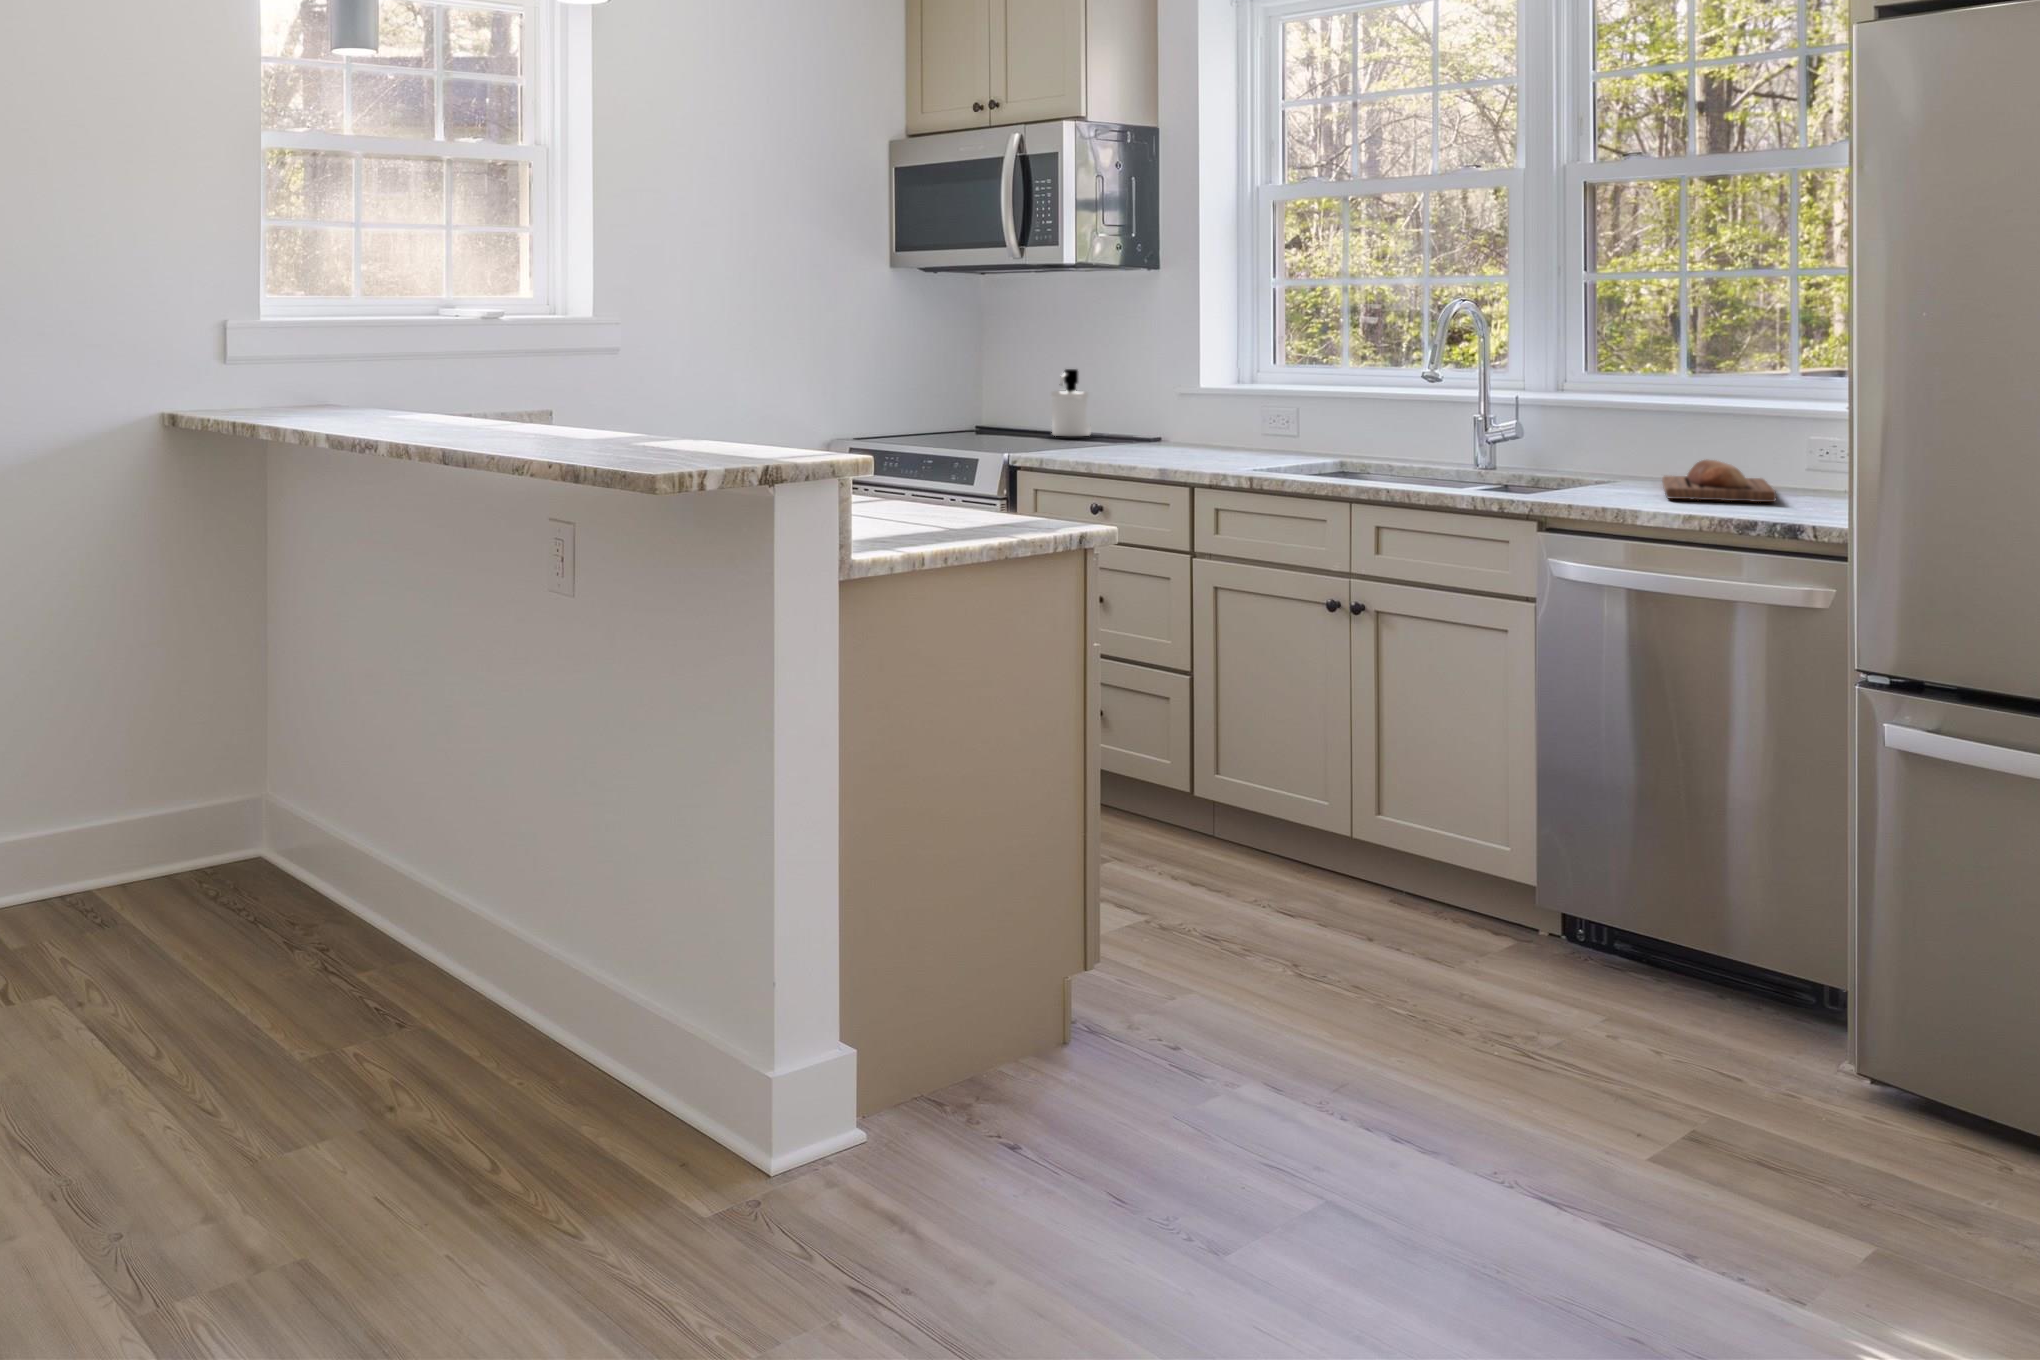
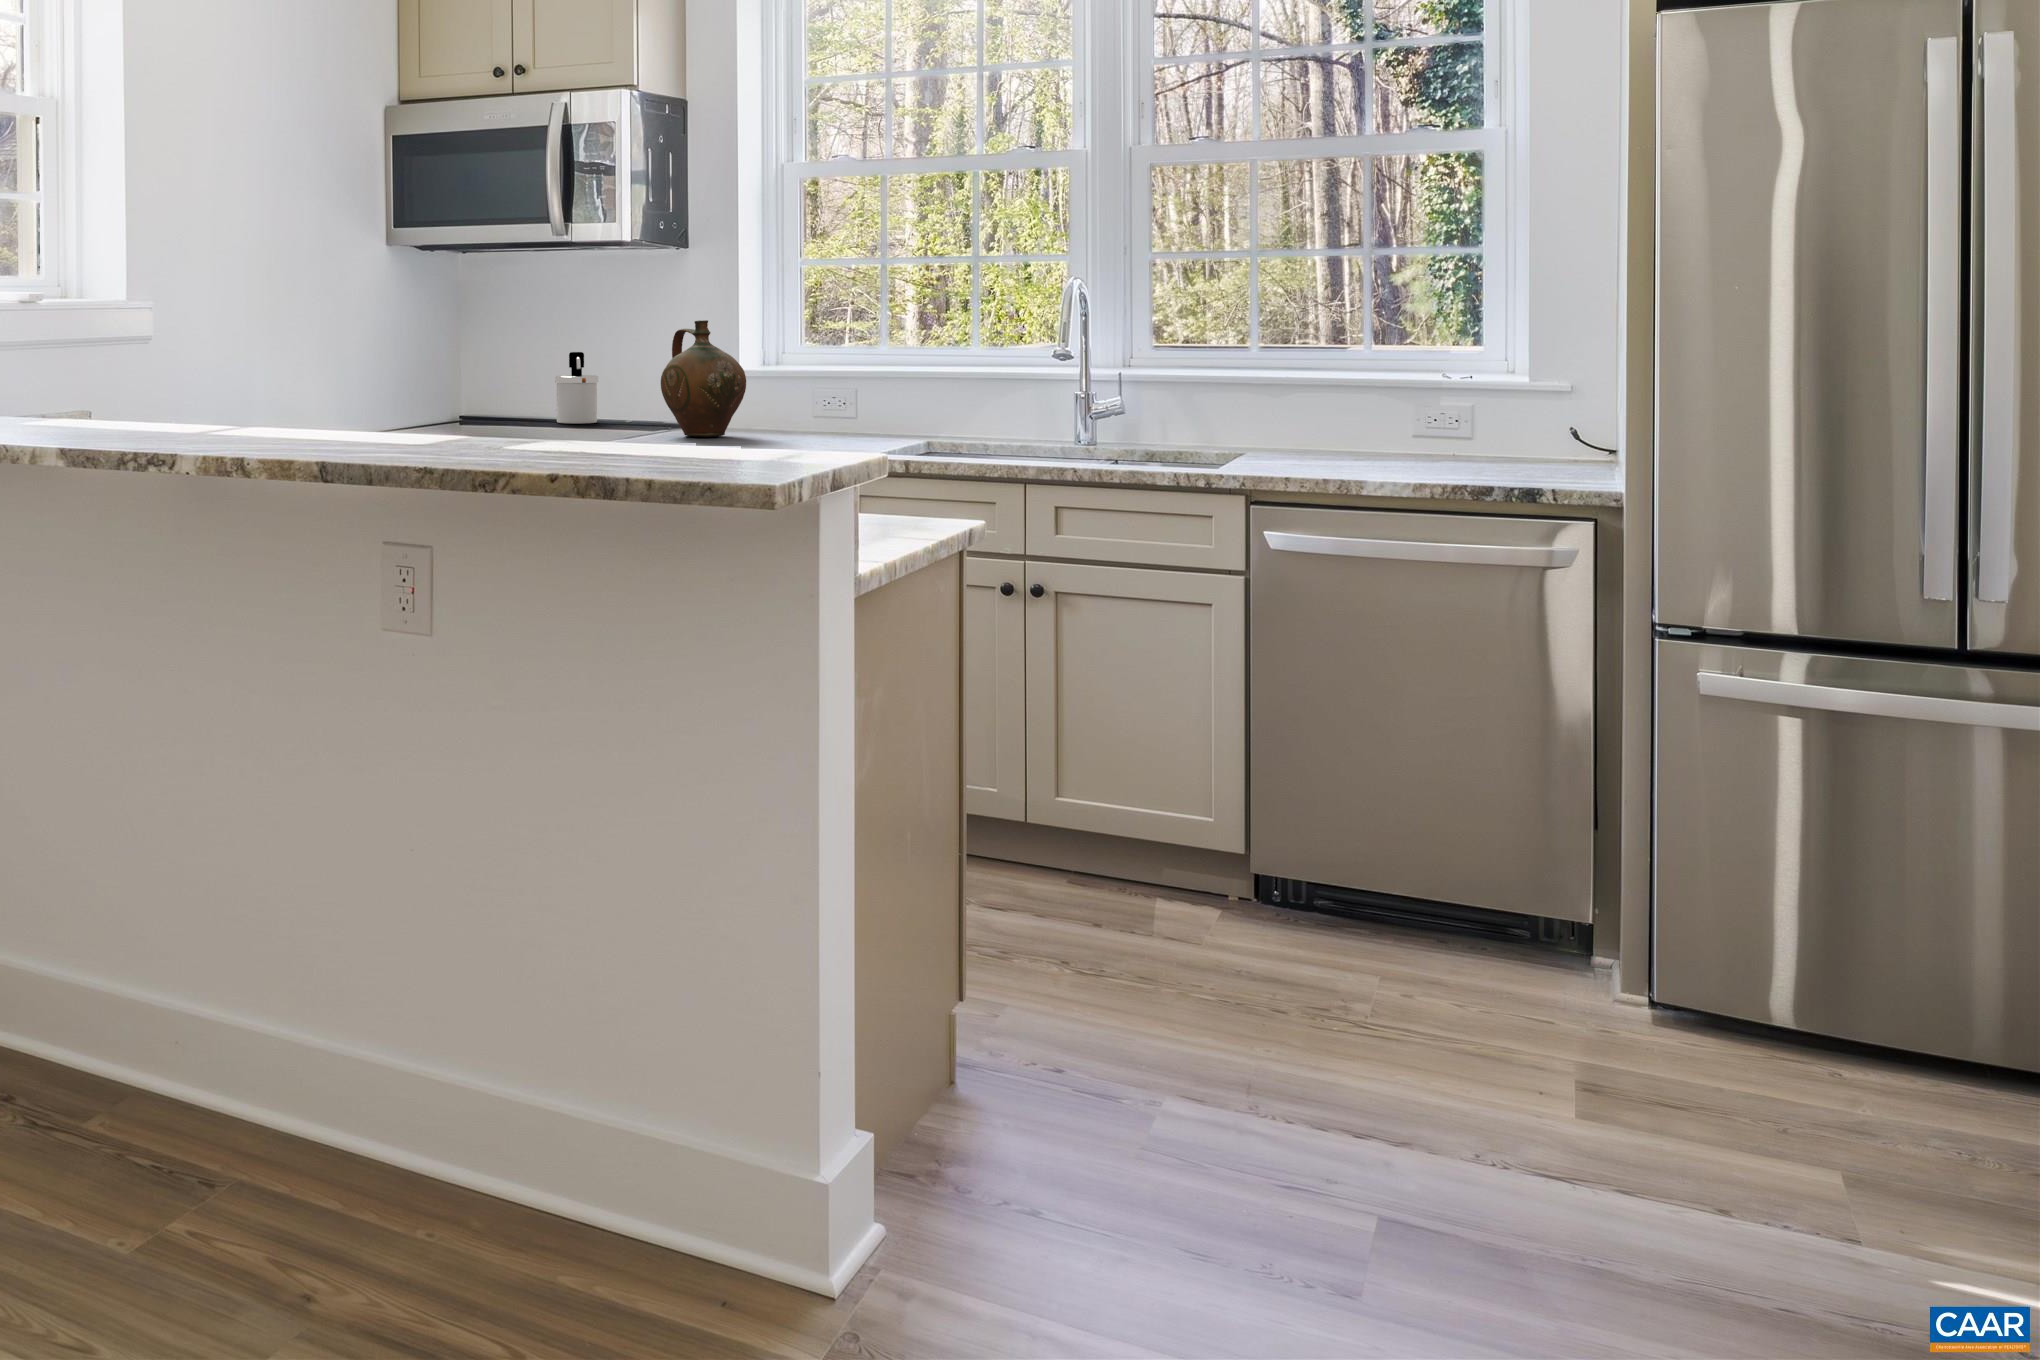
ceramic jug: none [1104,340,1183,451] -> present [661,320,746,437]
bread loaf: present [1662,460,1776,502] -> none [1272,430,1428,468]

